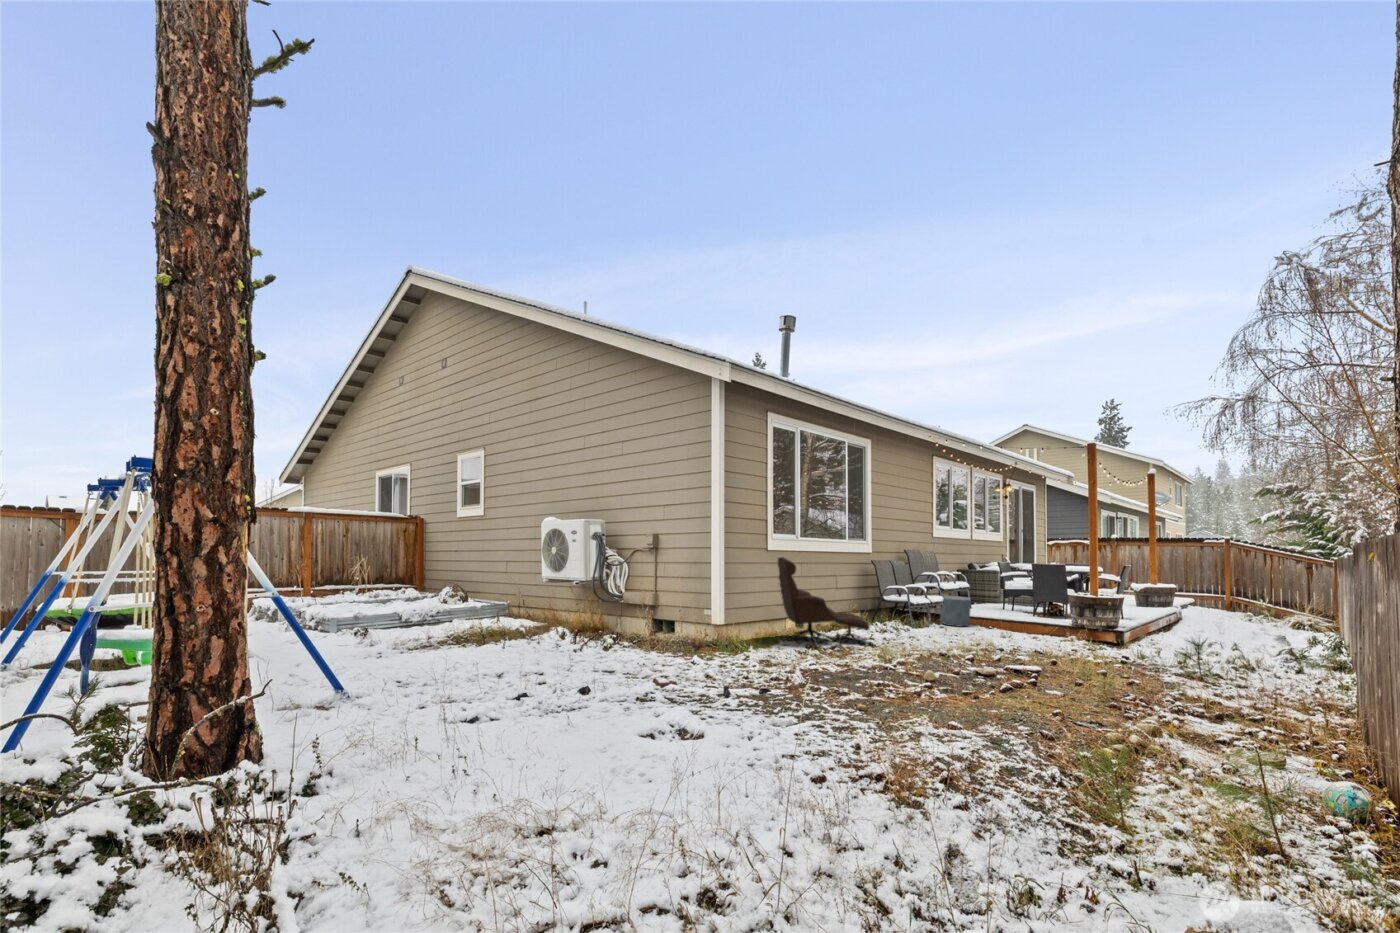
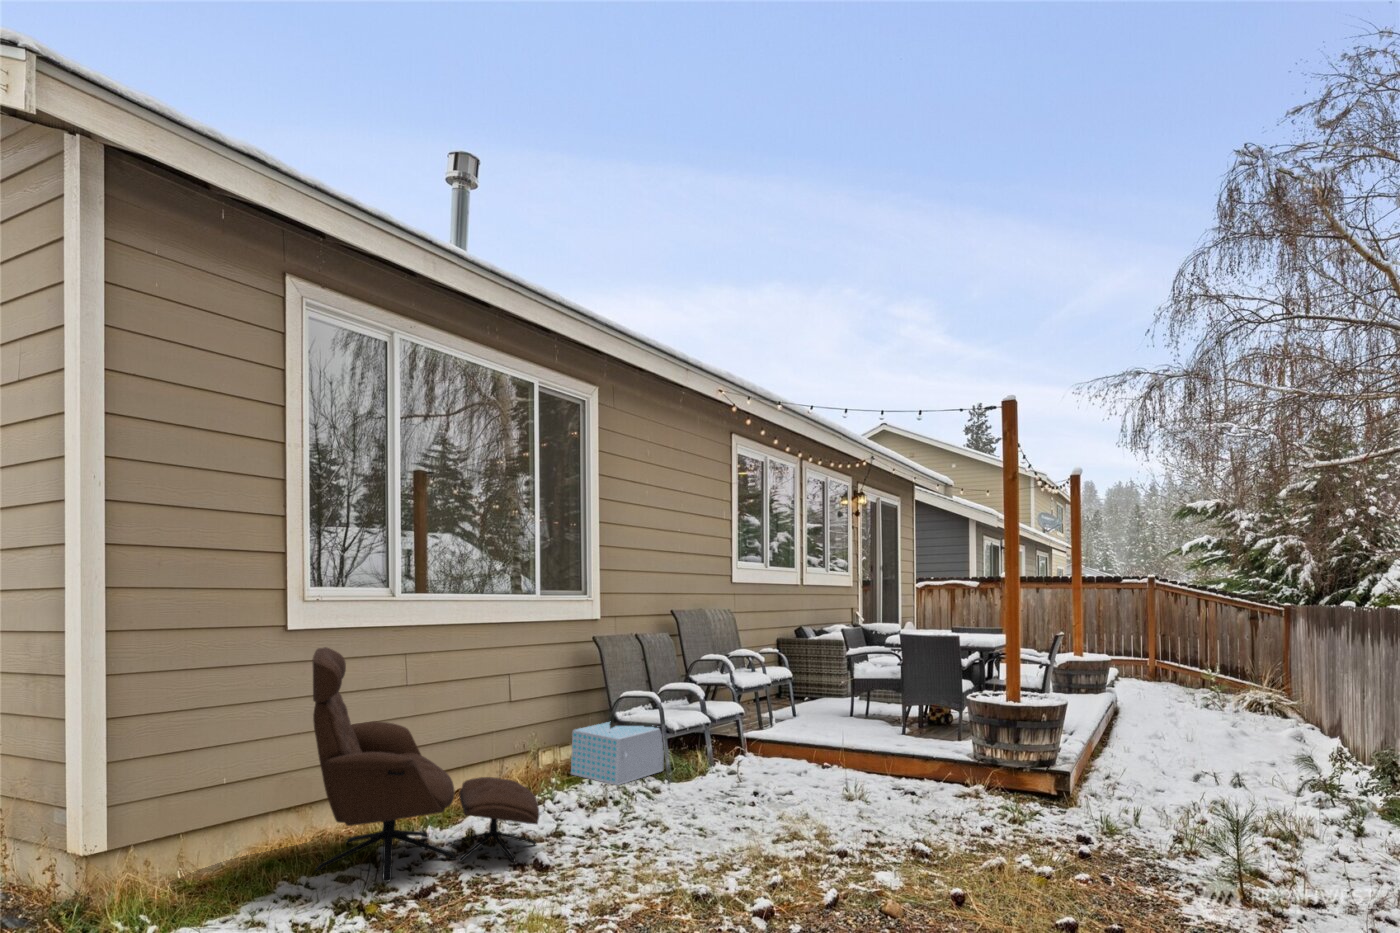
planter: present [940,596,971,627] -> none [733,699,791,763]
storage box: none [863,602,908,628] -> present [571,722,664,785]

